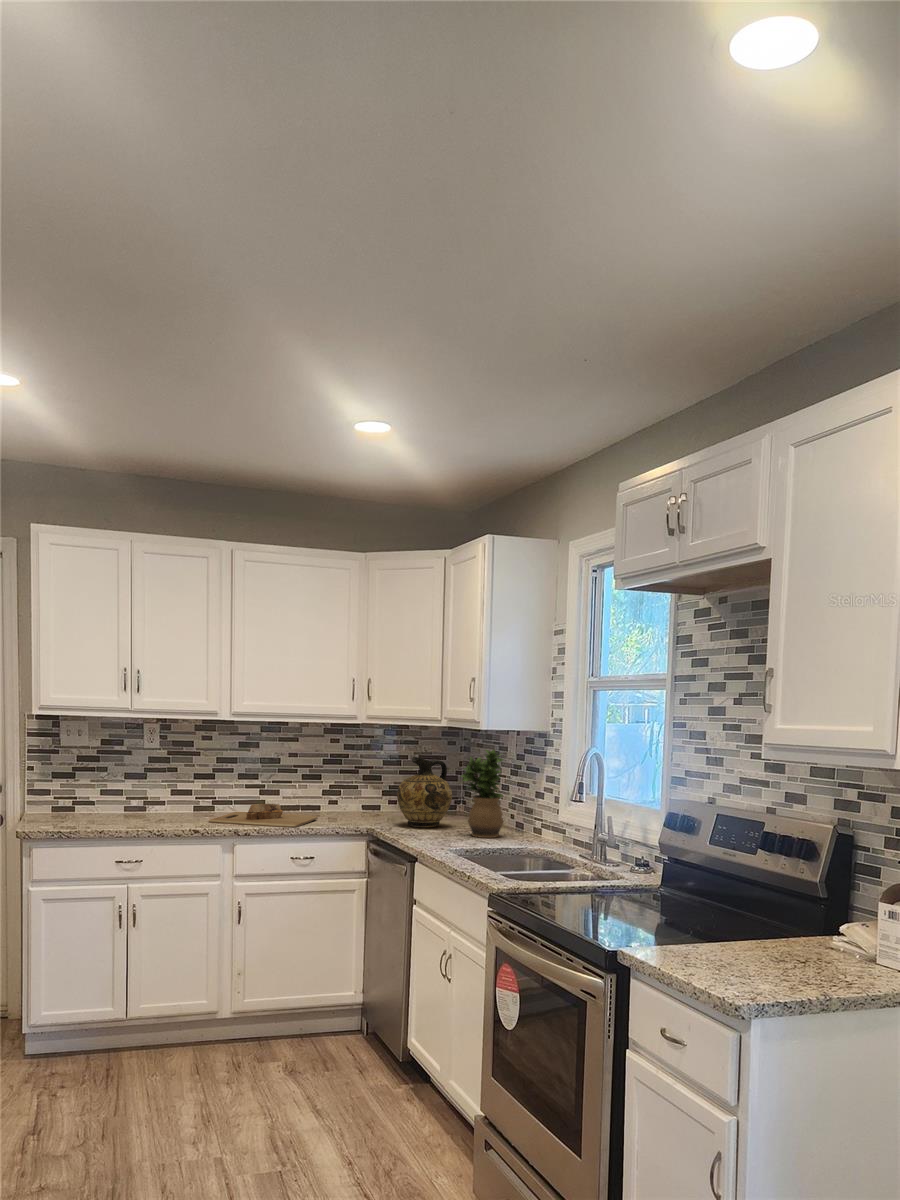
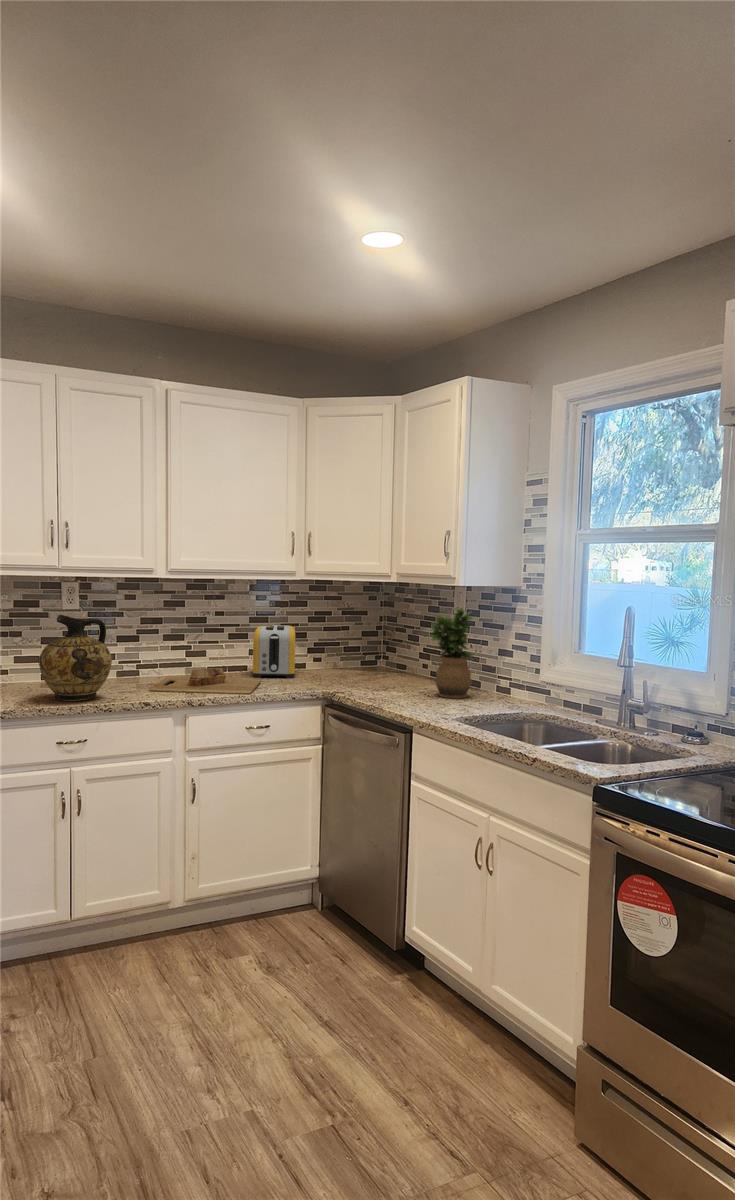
ceramic jug: present [397,757,452,827] -> present [39,615,112,701]
toaster: none [317,767,367,818] -> present [253,625,295,678]

